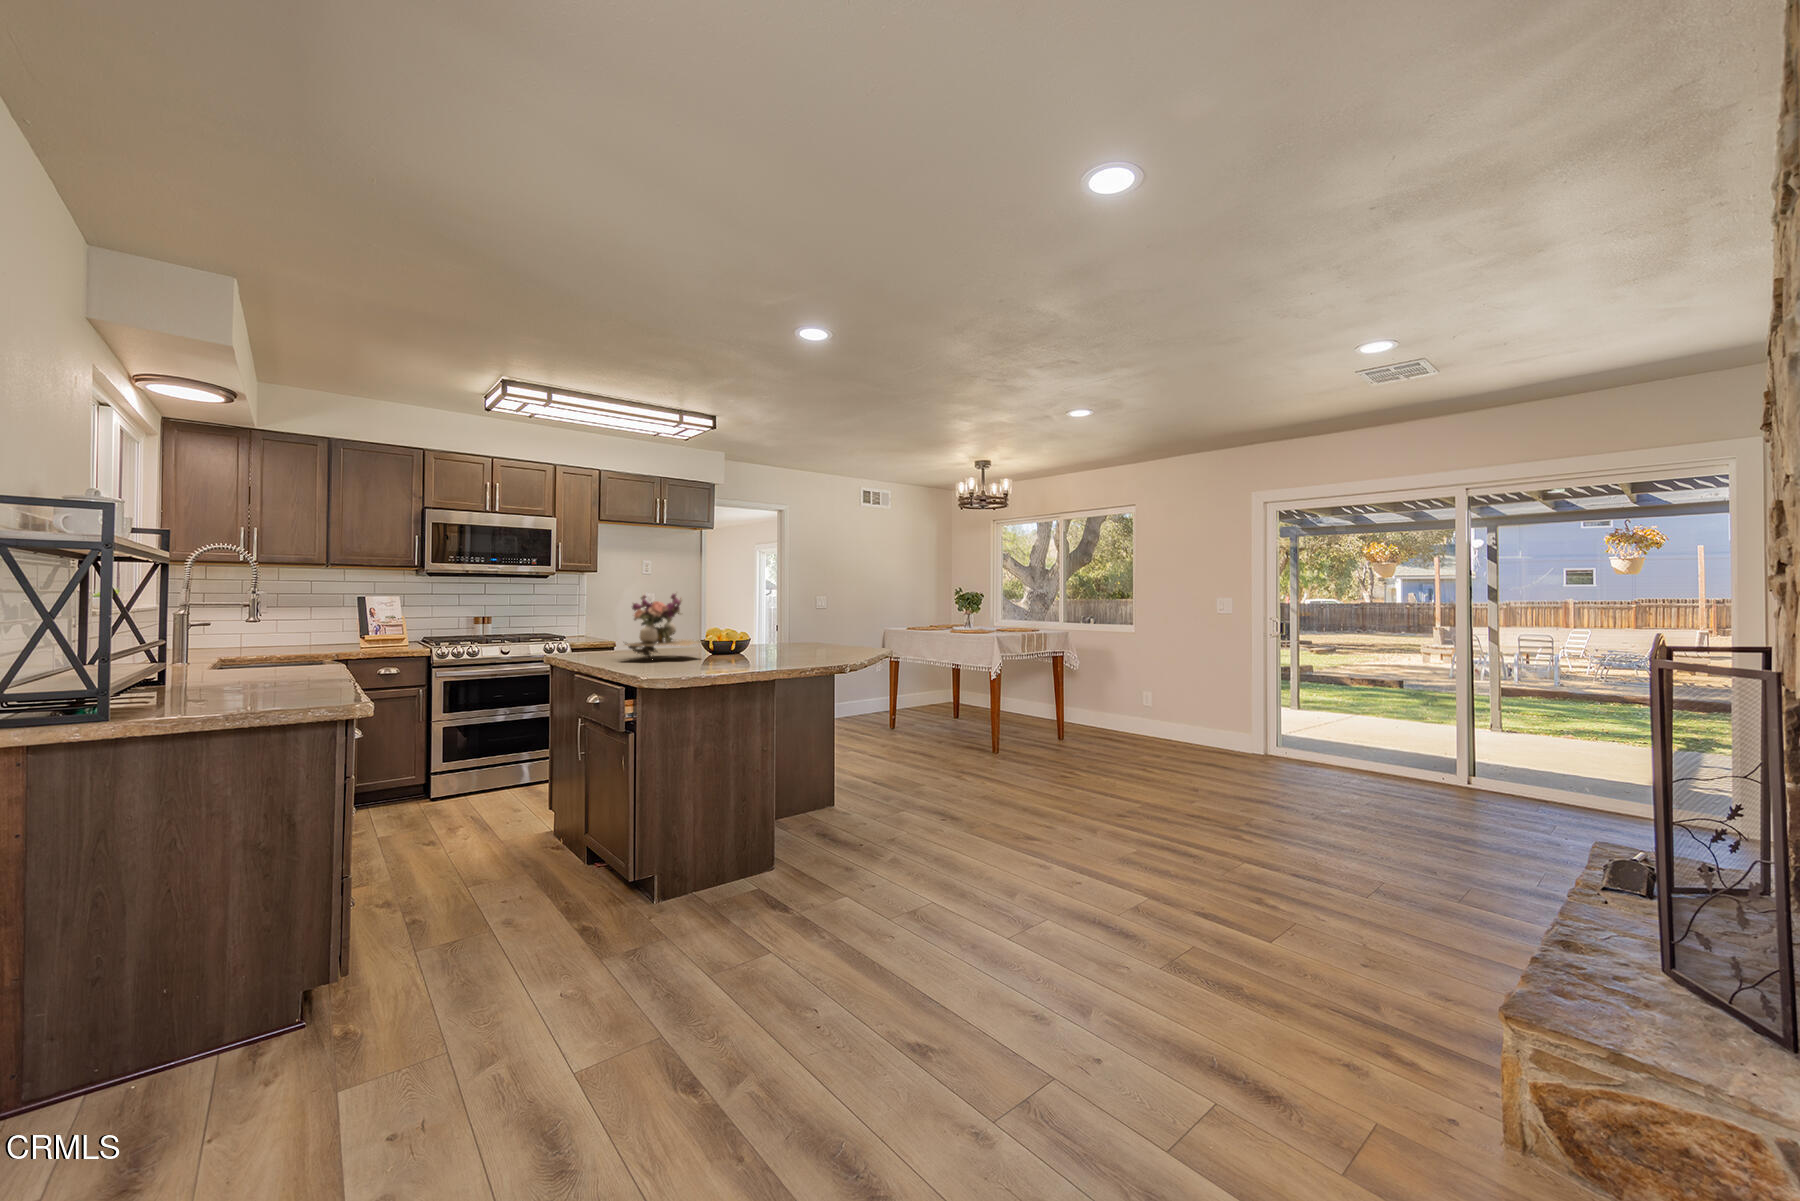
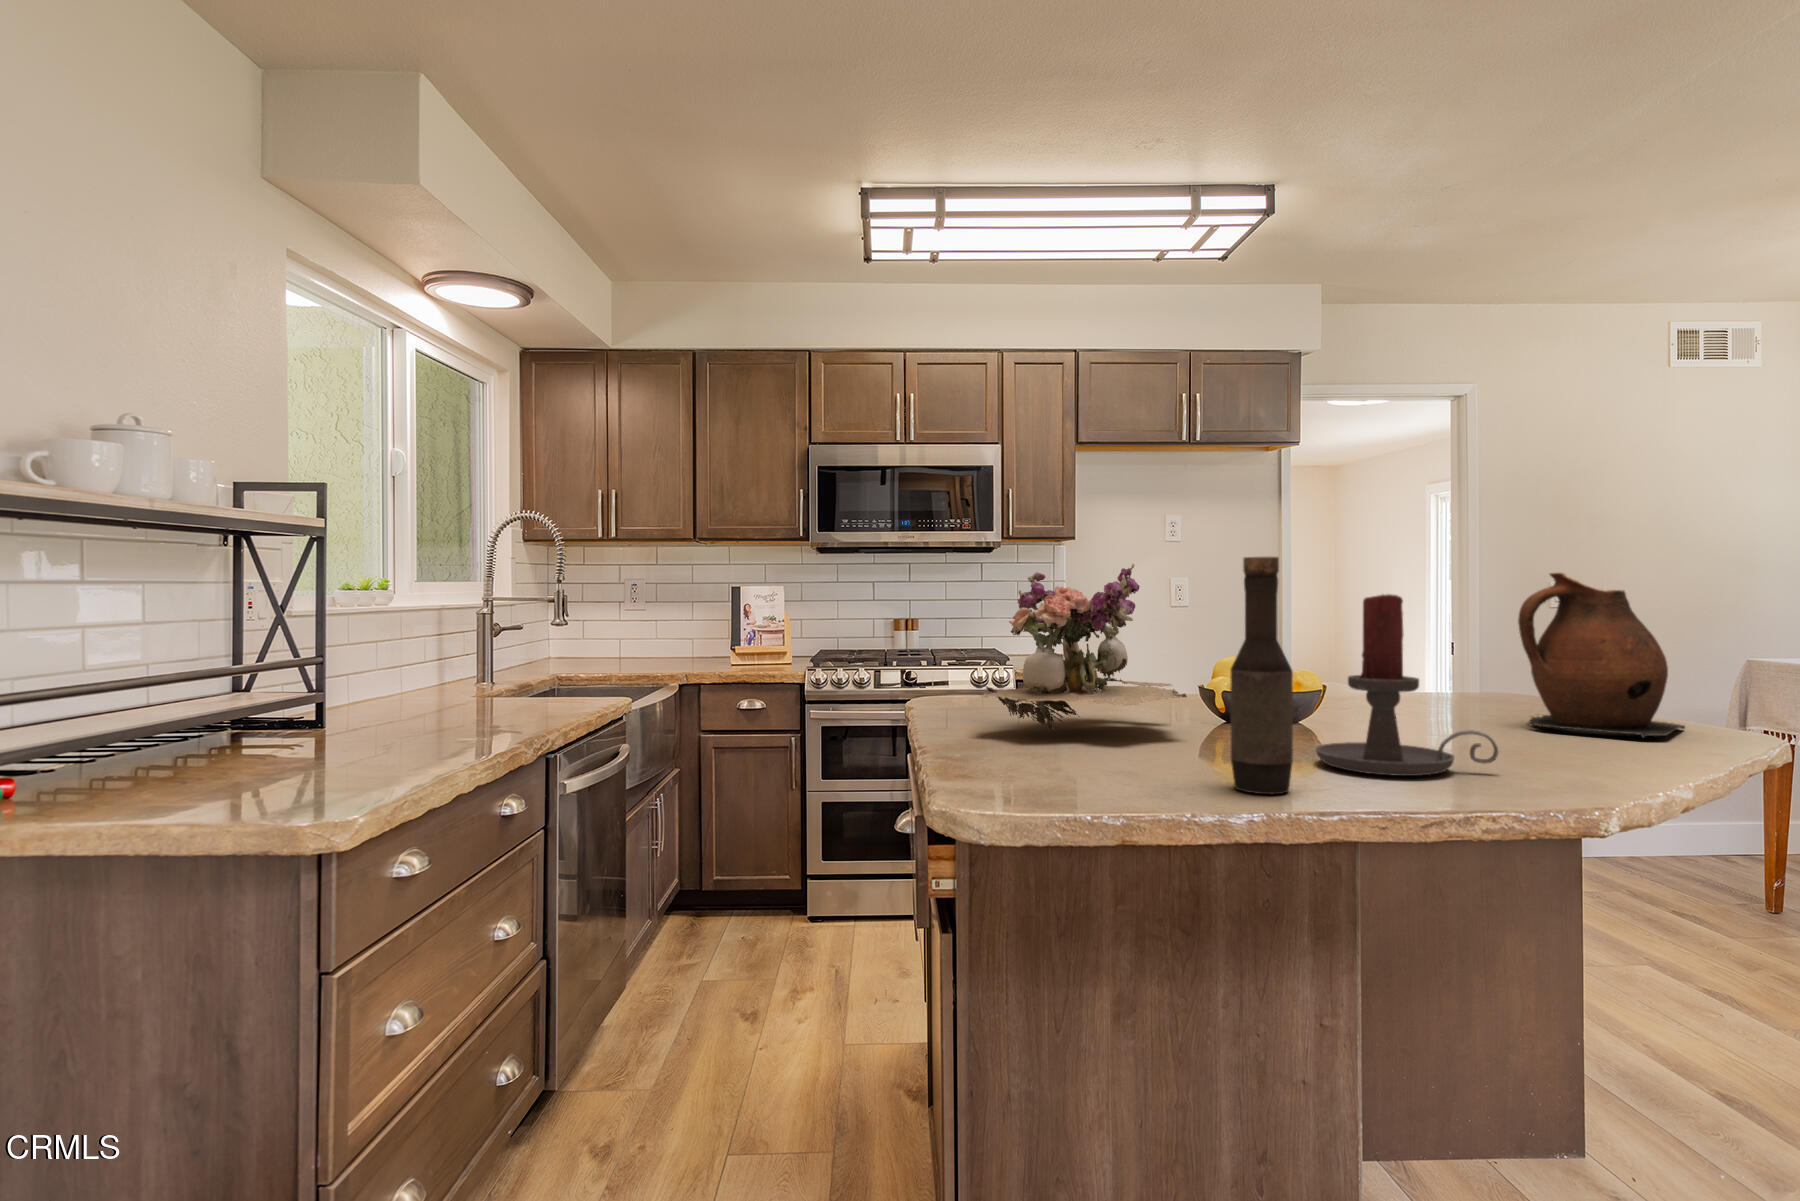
bottle: none [732,593,752,667] -> present [1230,557,1293,794]
ceramic pitcher: none [810,598,855,651] -> present [1518,573,1685,739]
candle holder: none [753,605,805,662] -> present [1316,594,1498,776]

